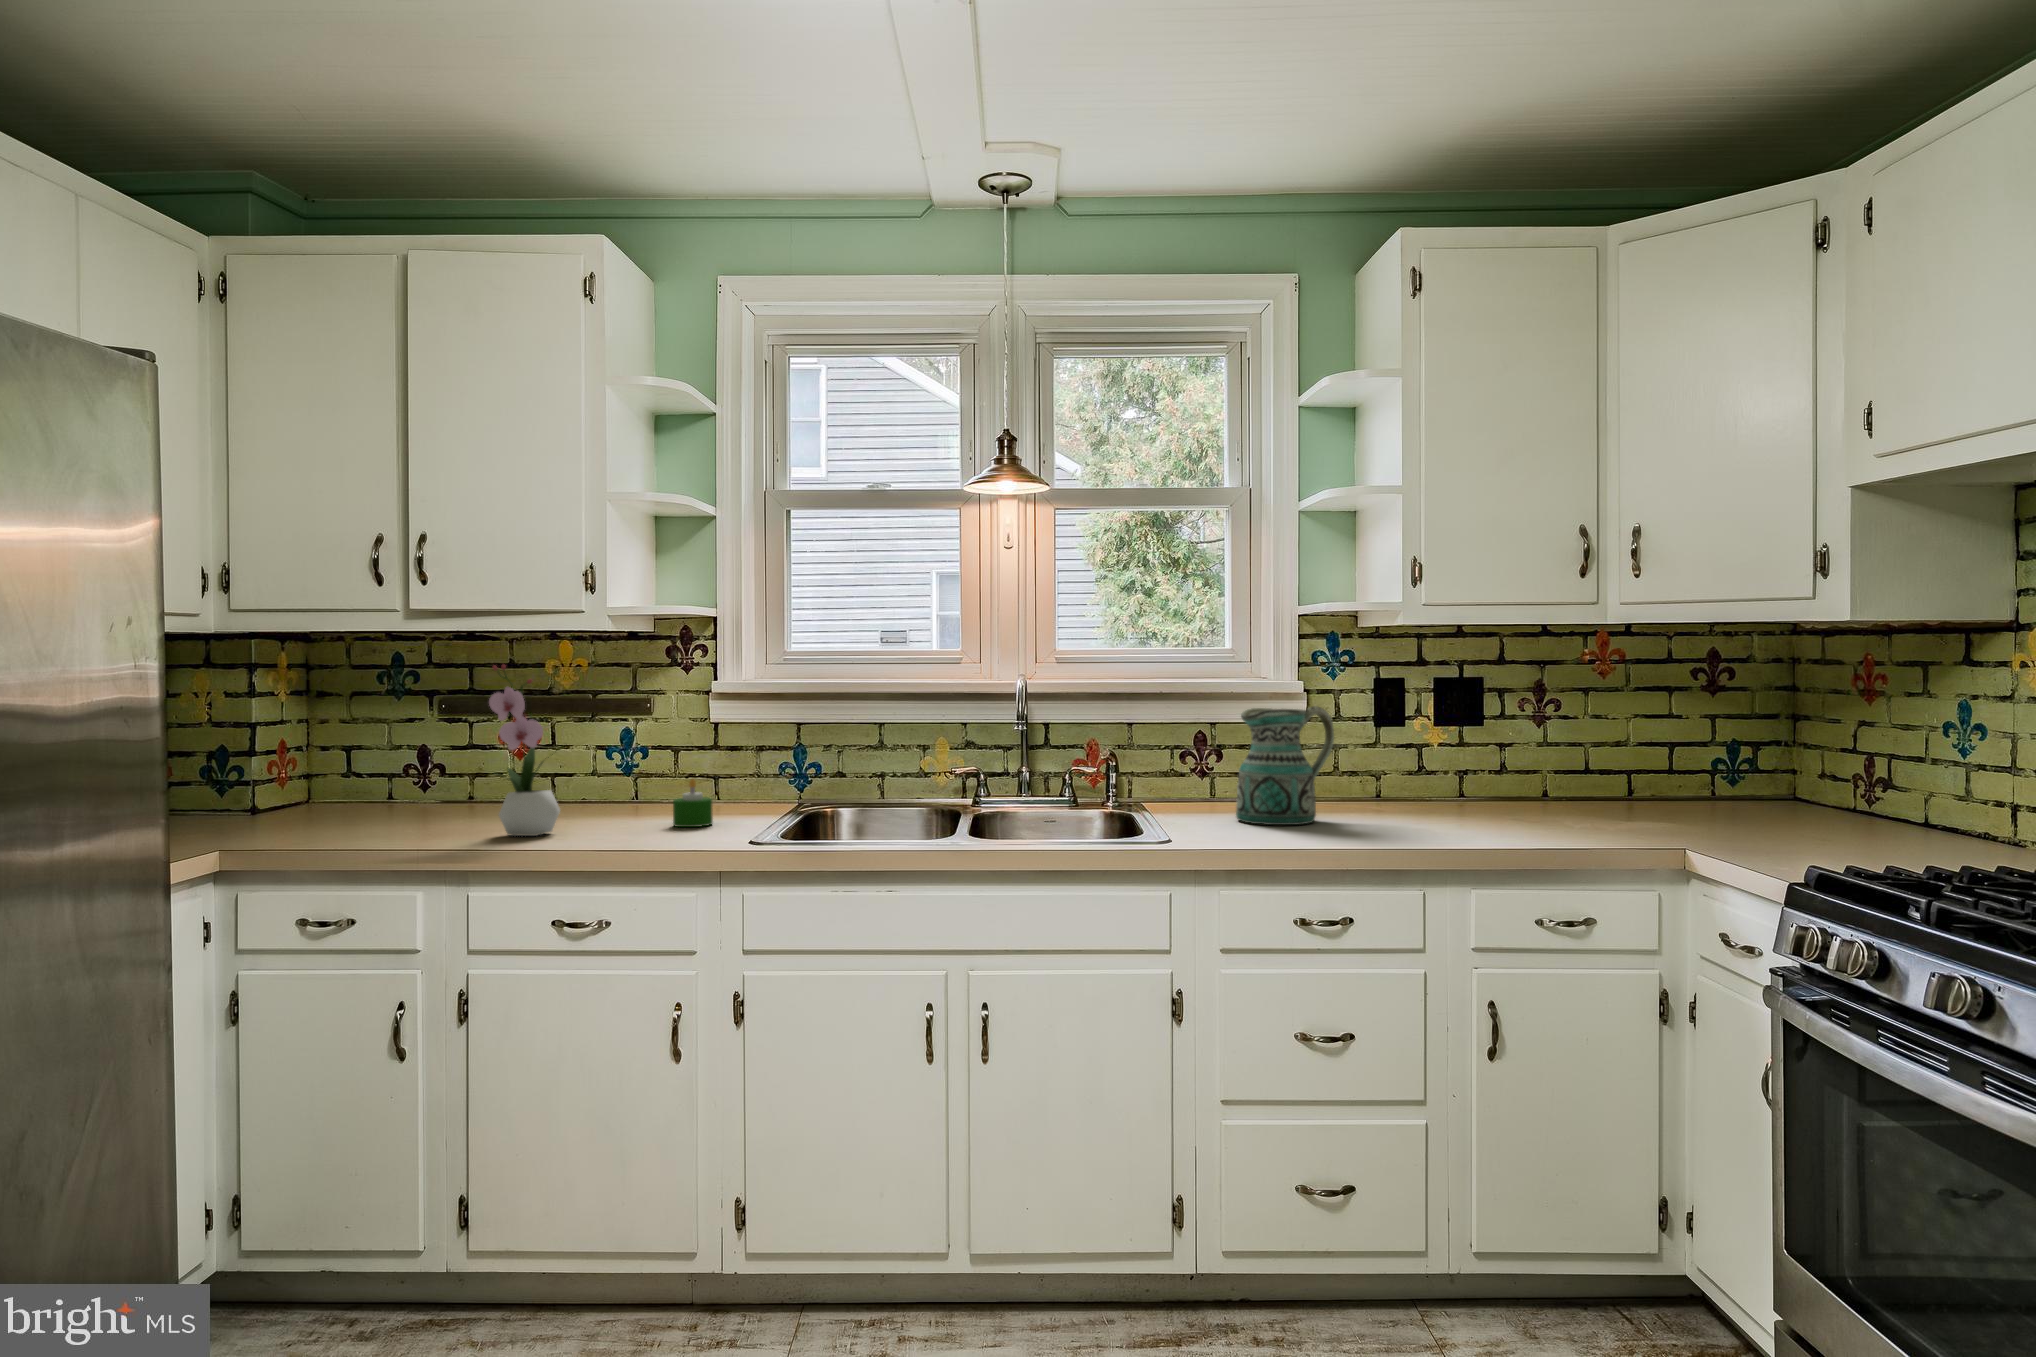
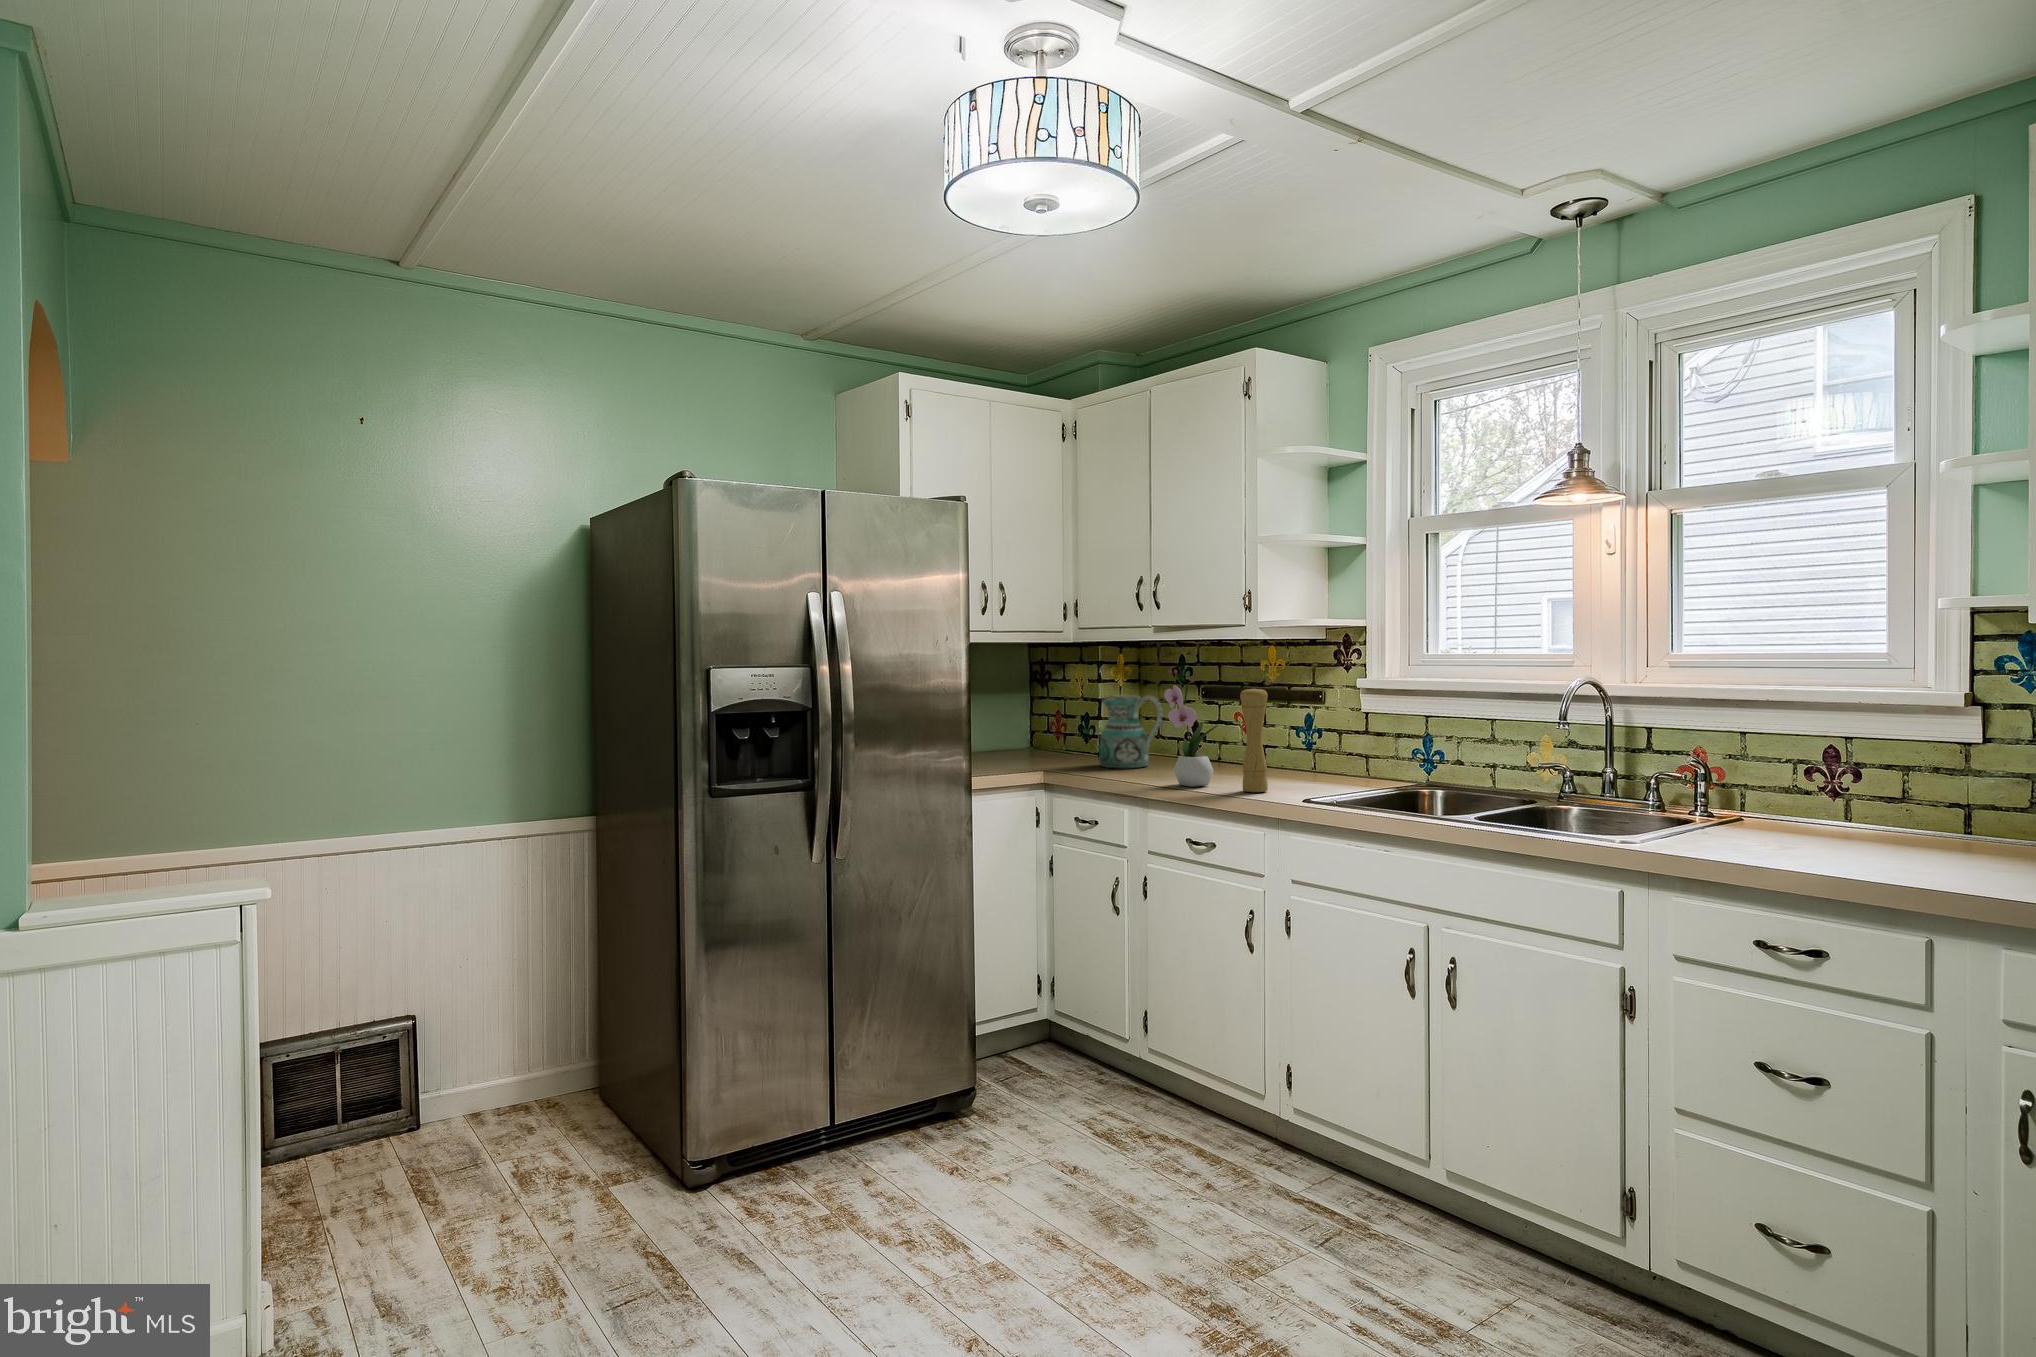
pepper mill: none [617,688,655,833] -> present [1240,687,1268,792]
ceramic pitcher: present [1236,706,1334,825] -> present [1099,695,1163,768]
candle: present [673,779,713,827] -> none [1290,756,1319,792]

